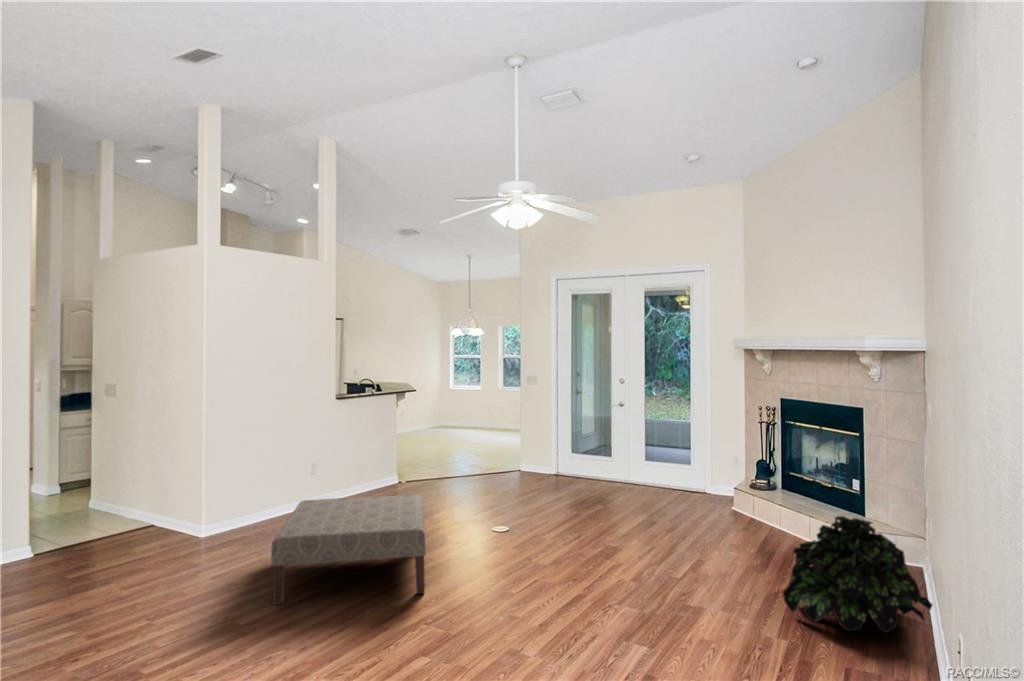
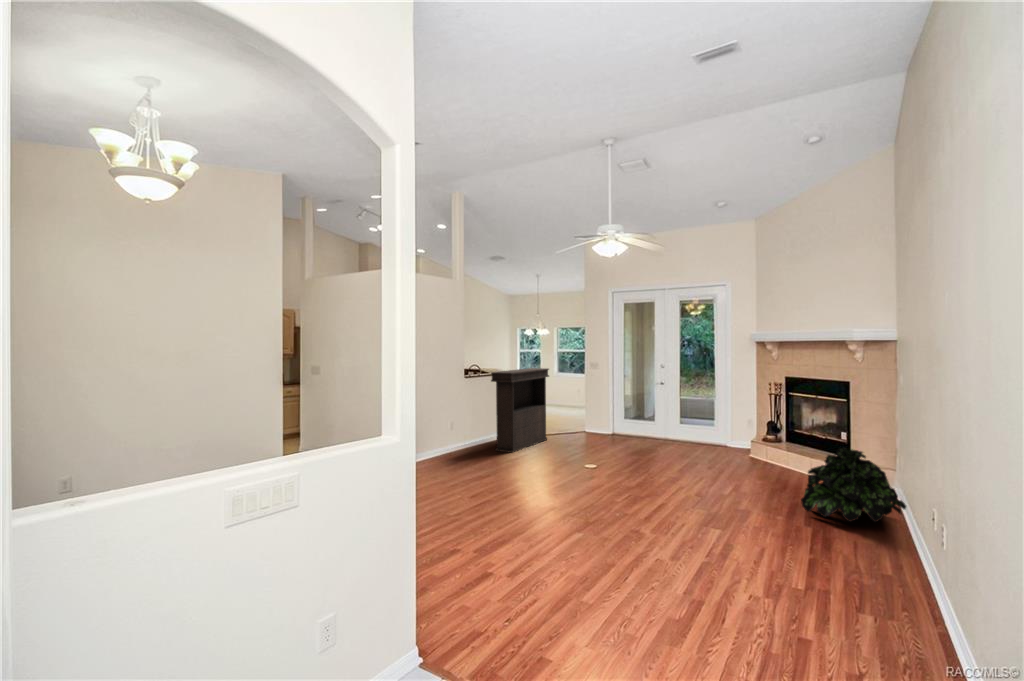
console table: none [376,384,467,507] -> present [491,368,549,453]
ottoman: present [271,495,426,605] -> none [456,439,554,505]

